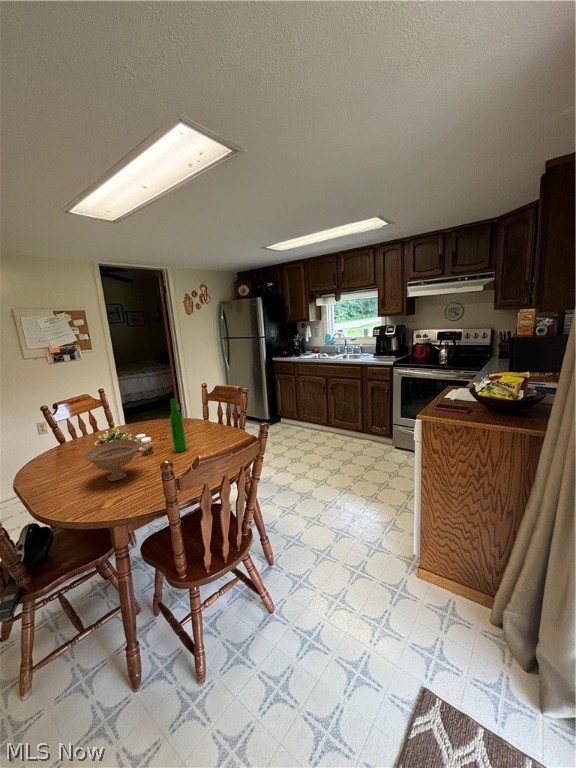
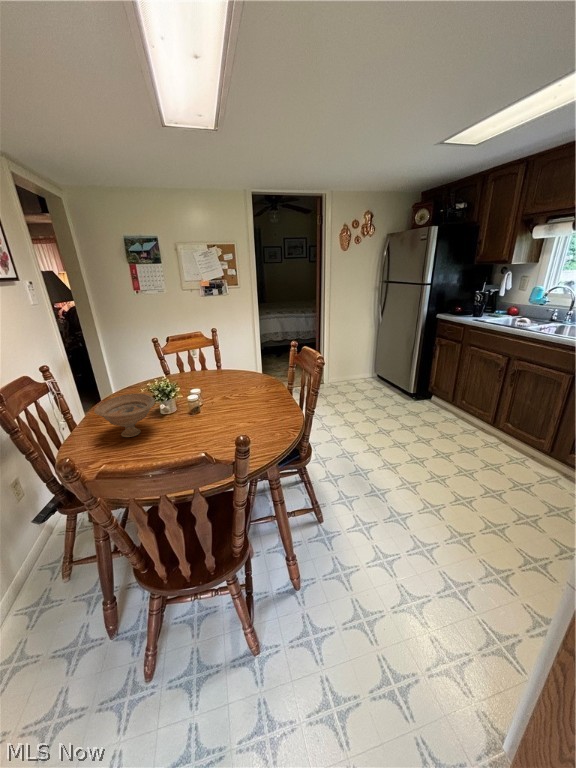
wine bottle: present [170,398,186,452] -> none [203,358,222,422]

